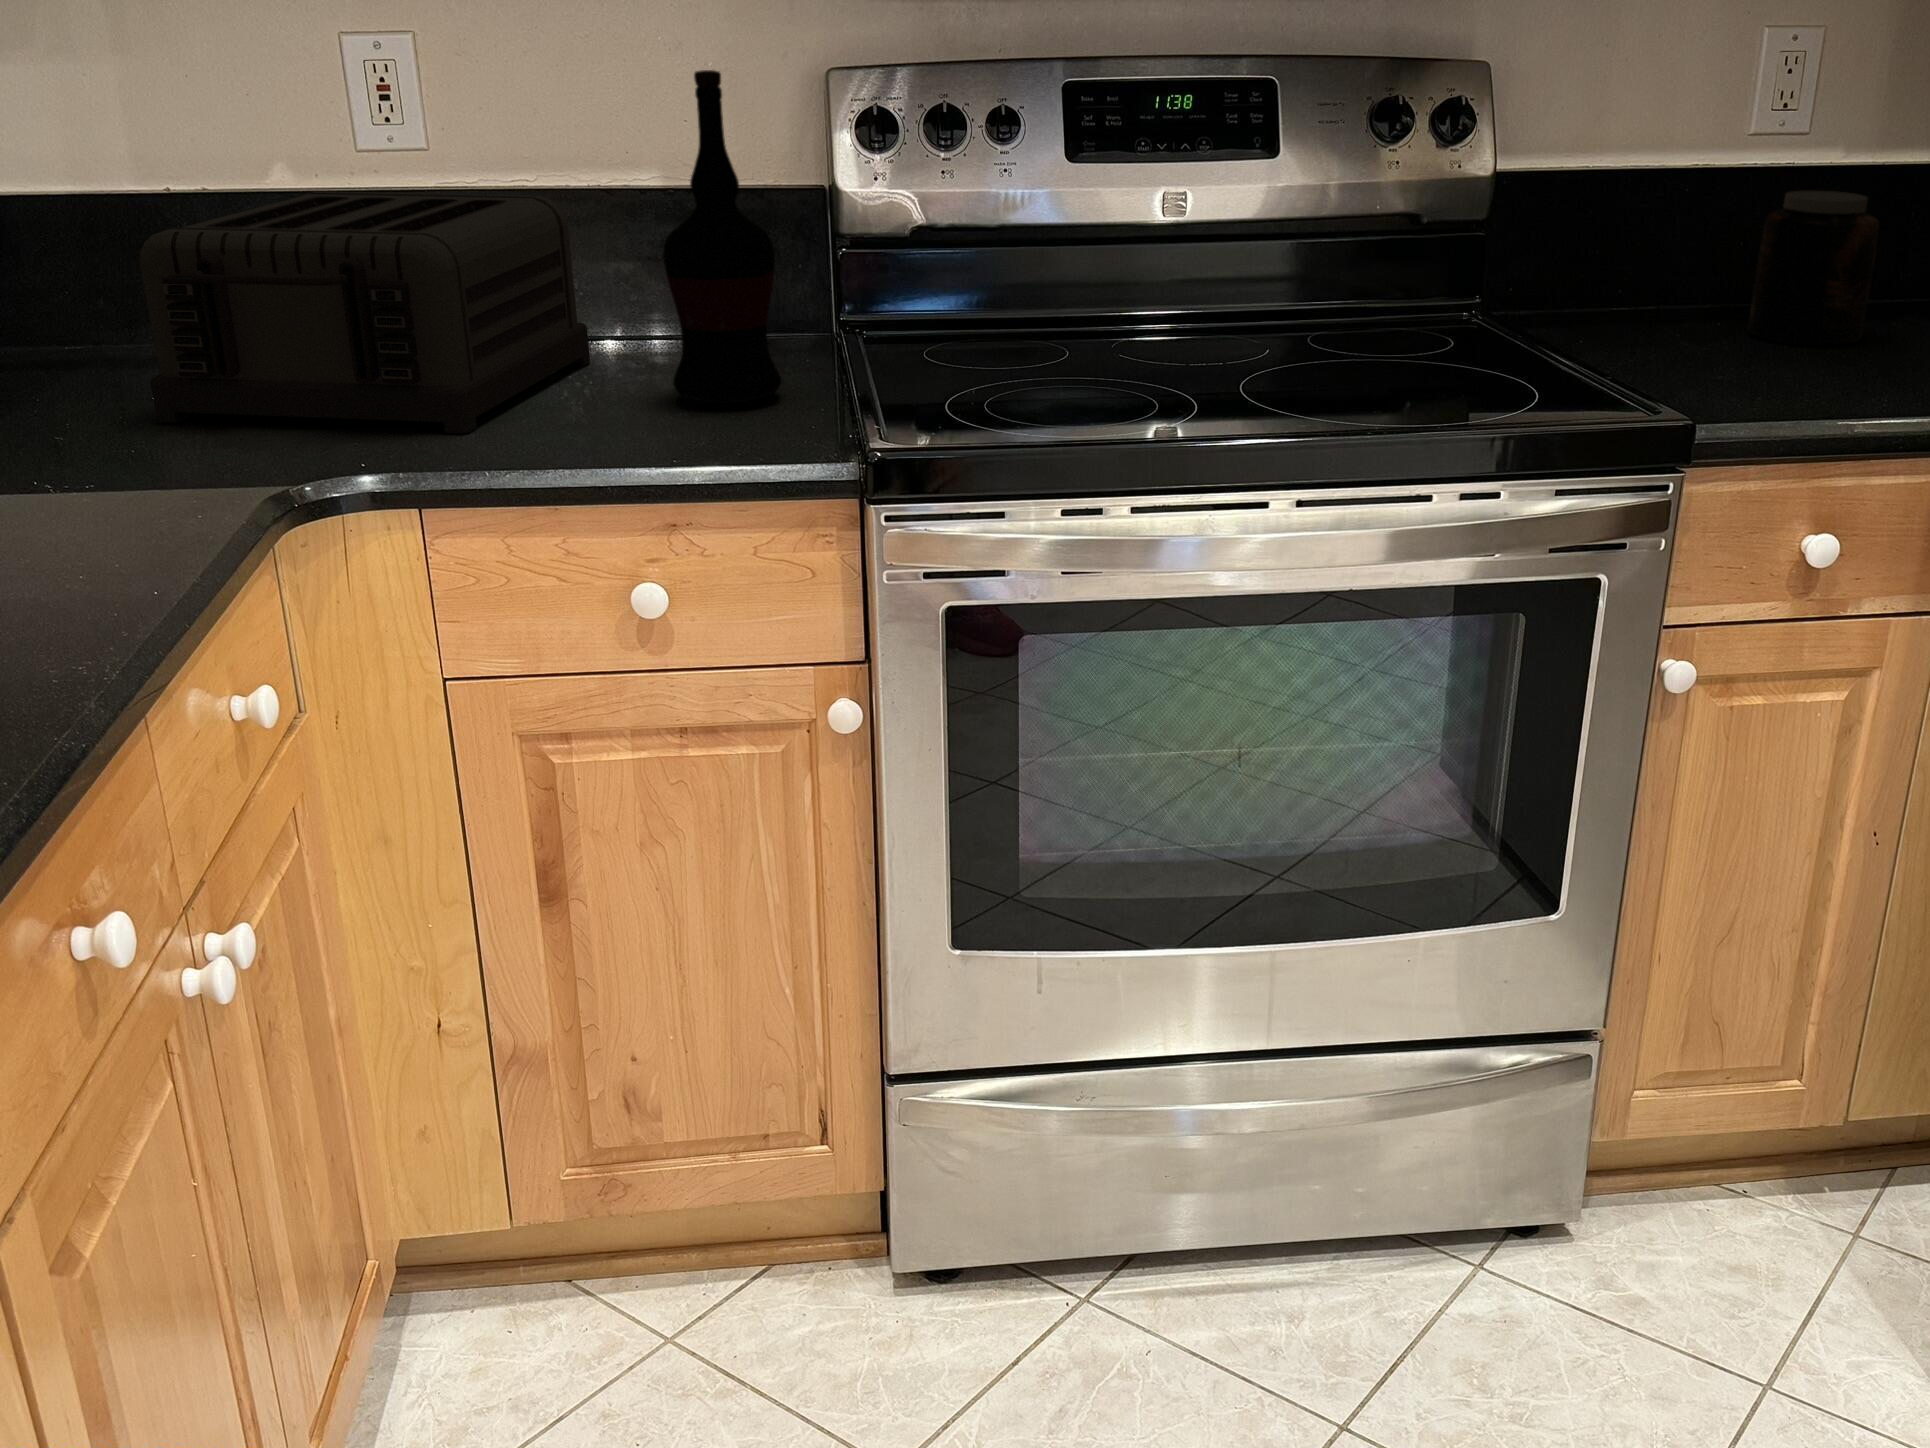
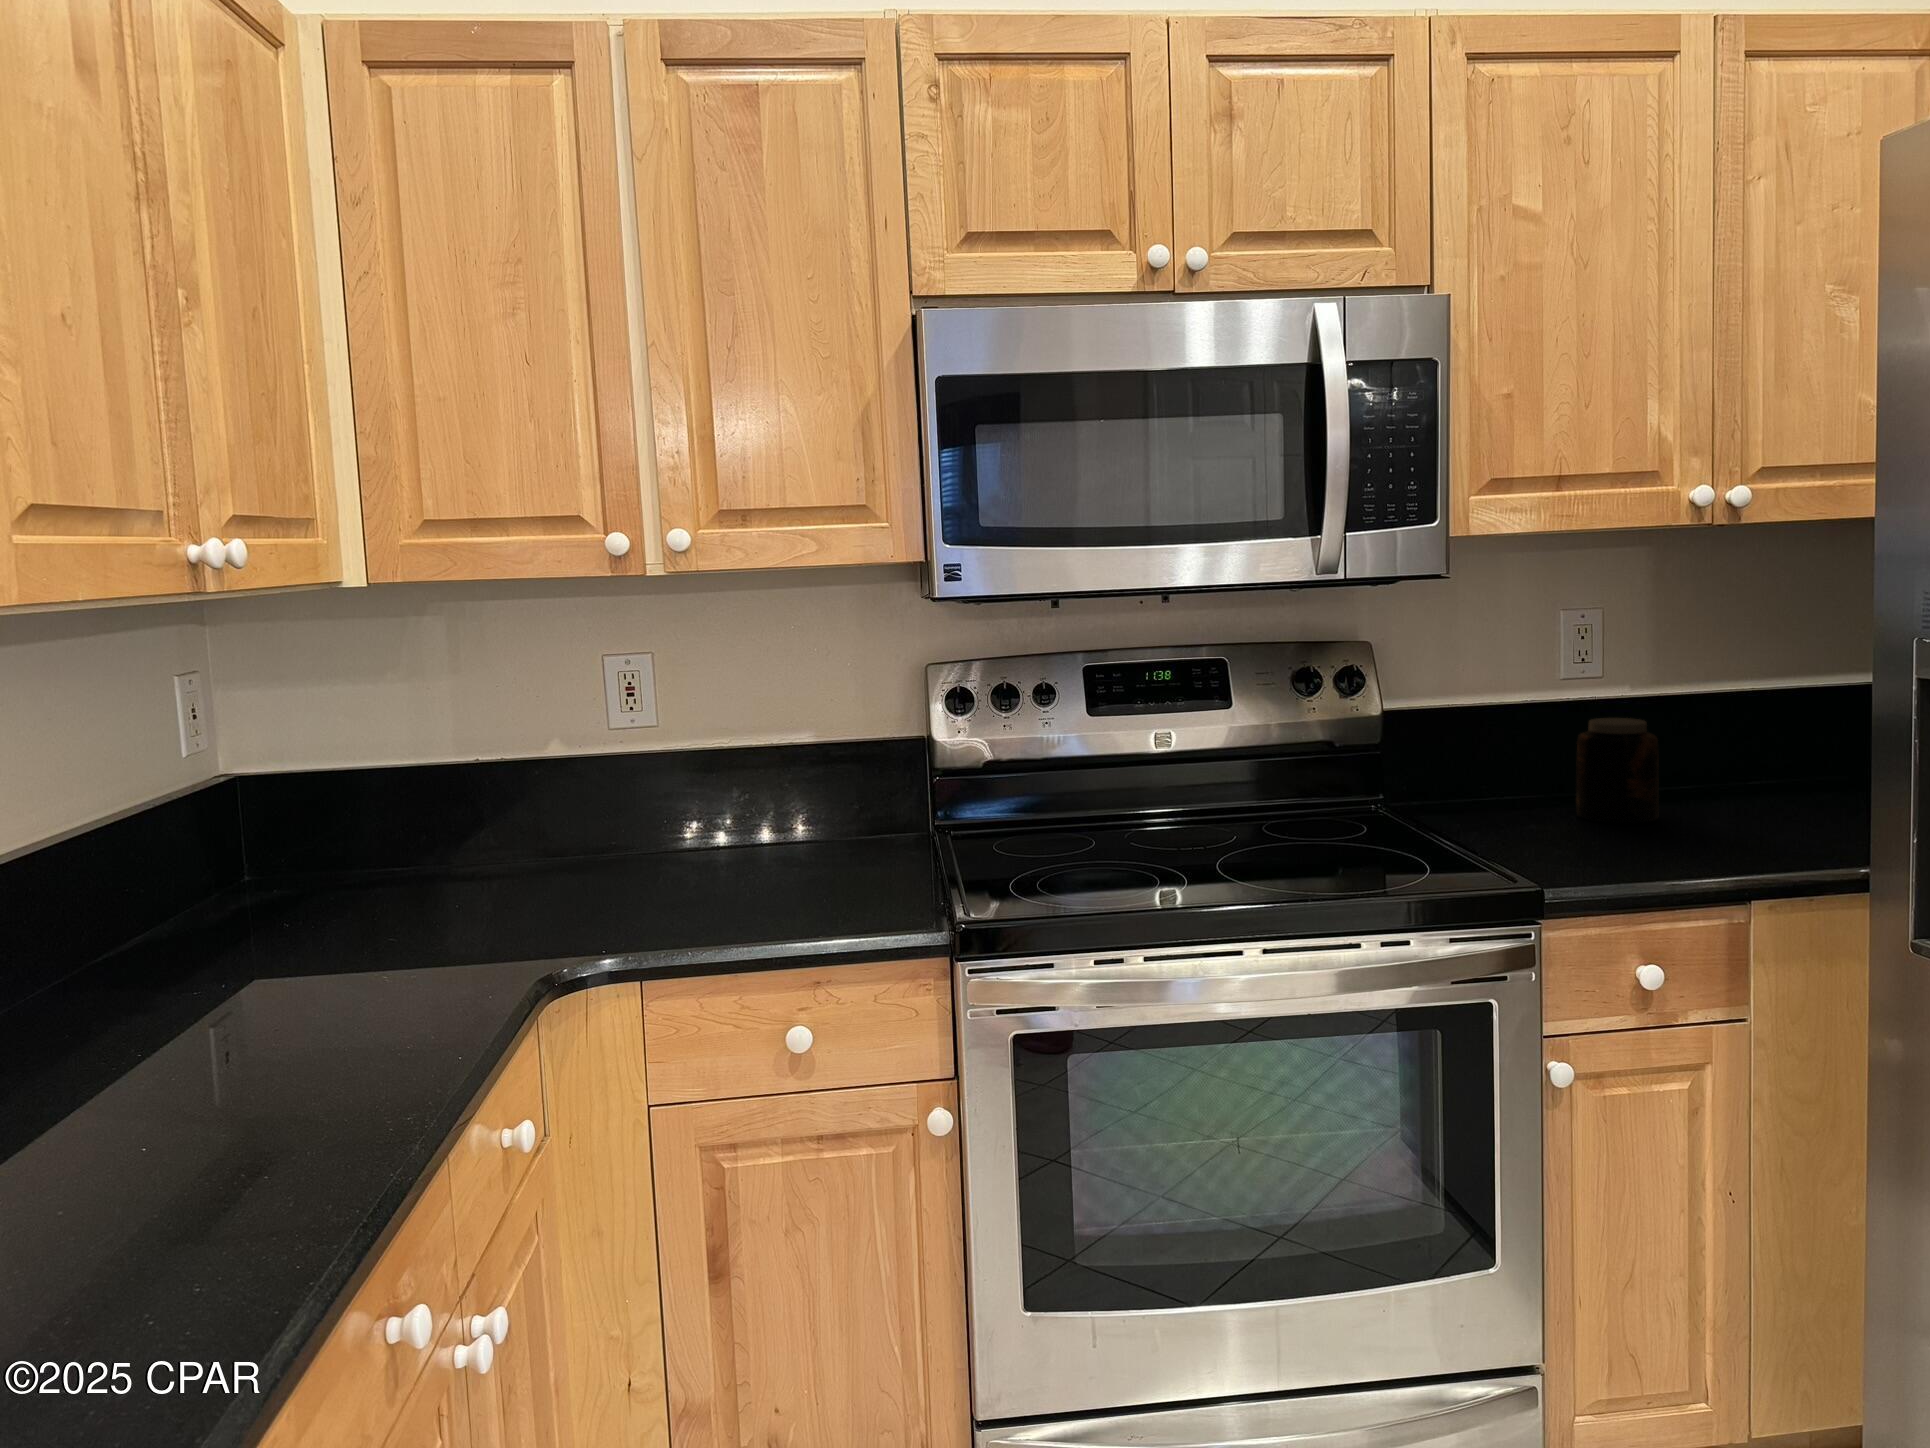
wine bottle: present [663,70,781,403] -> none [813,673,894,895]
toaster: present [140,191,590,433] -> none [456,755,759,924]

